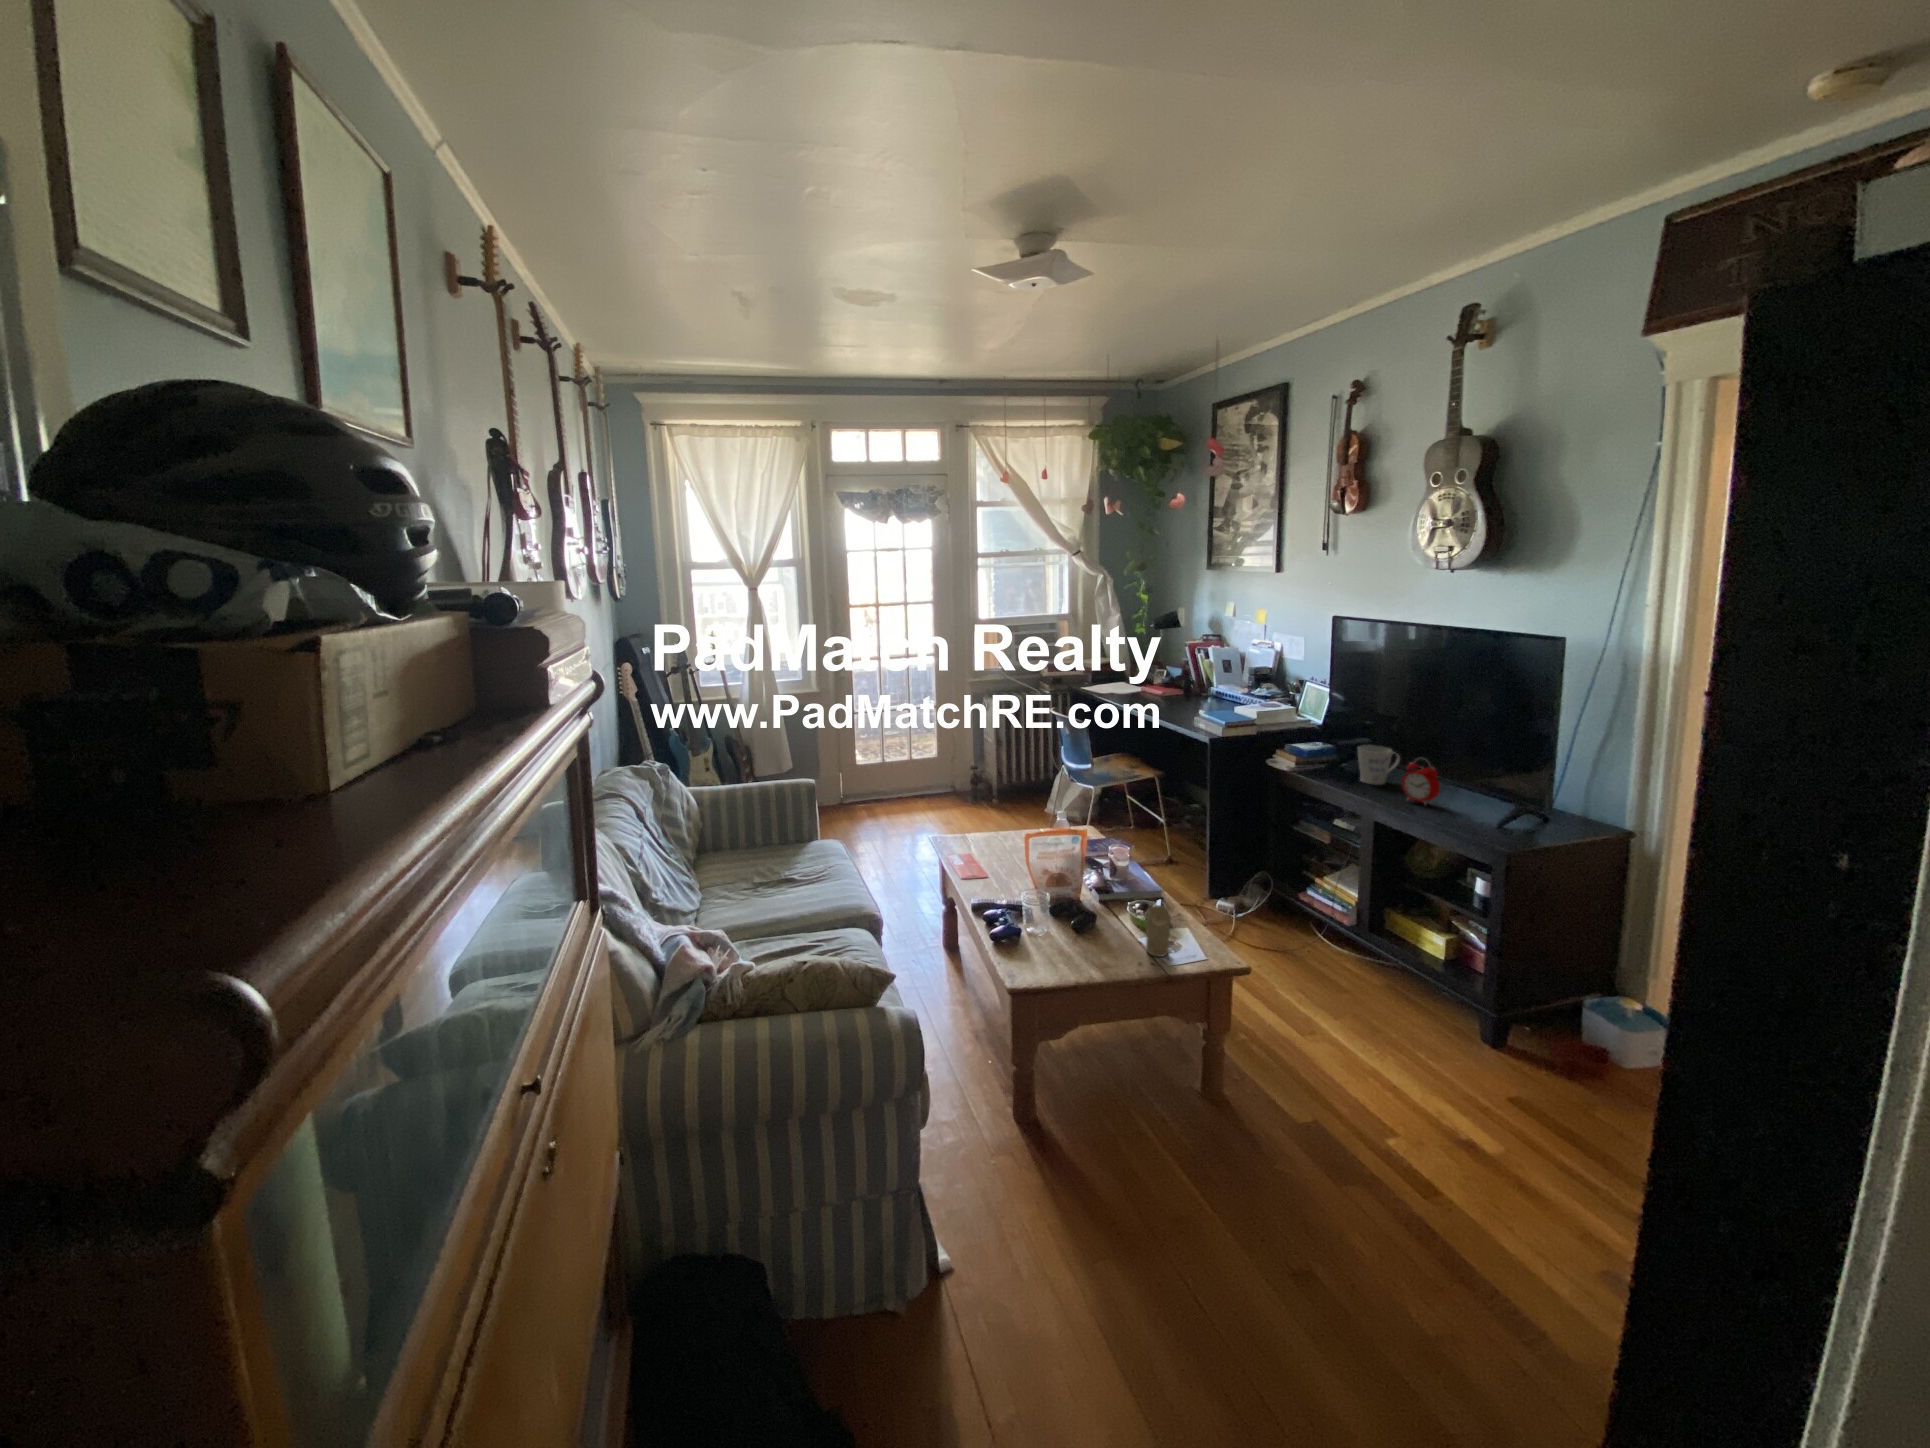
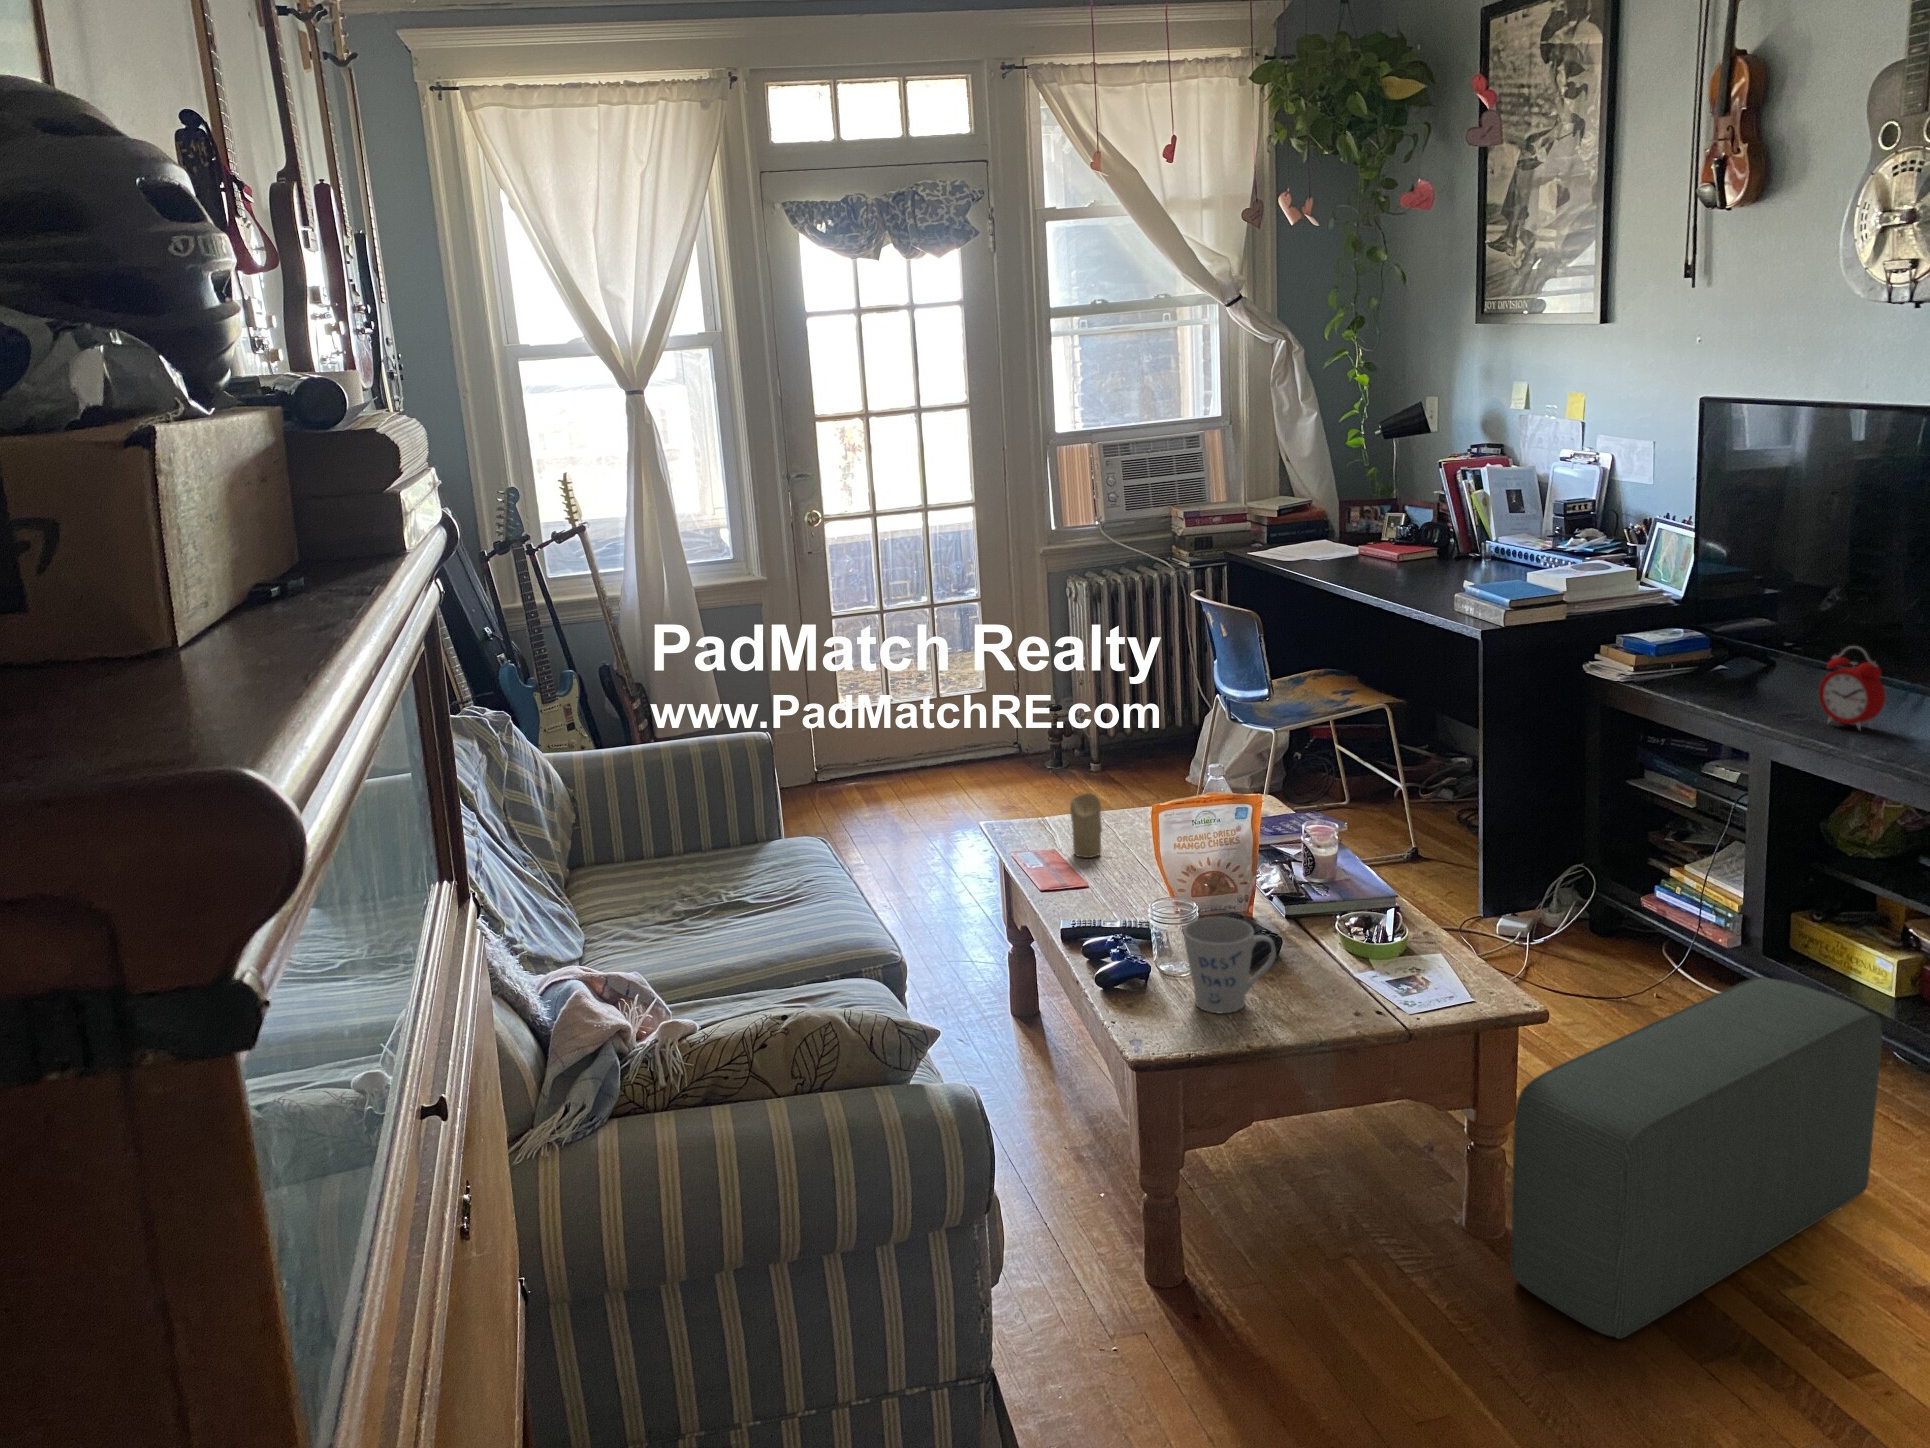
mug: present [1358,745,1400,785] -> present [1184,917,1276,1013]
candle: present [1146,905,1171,957] -> present [1070,793,1102,858]
pouf: none [1231,950,1447,1177] -> present [1511,977,1882,1339]

